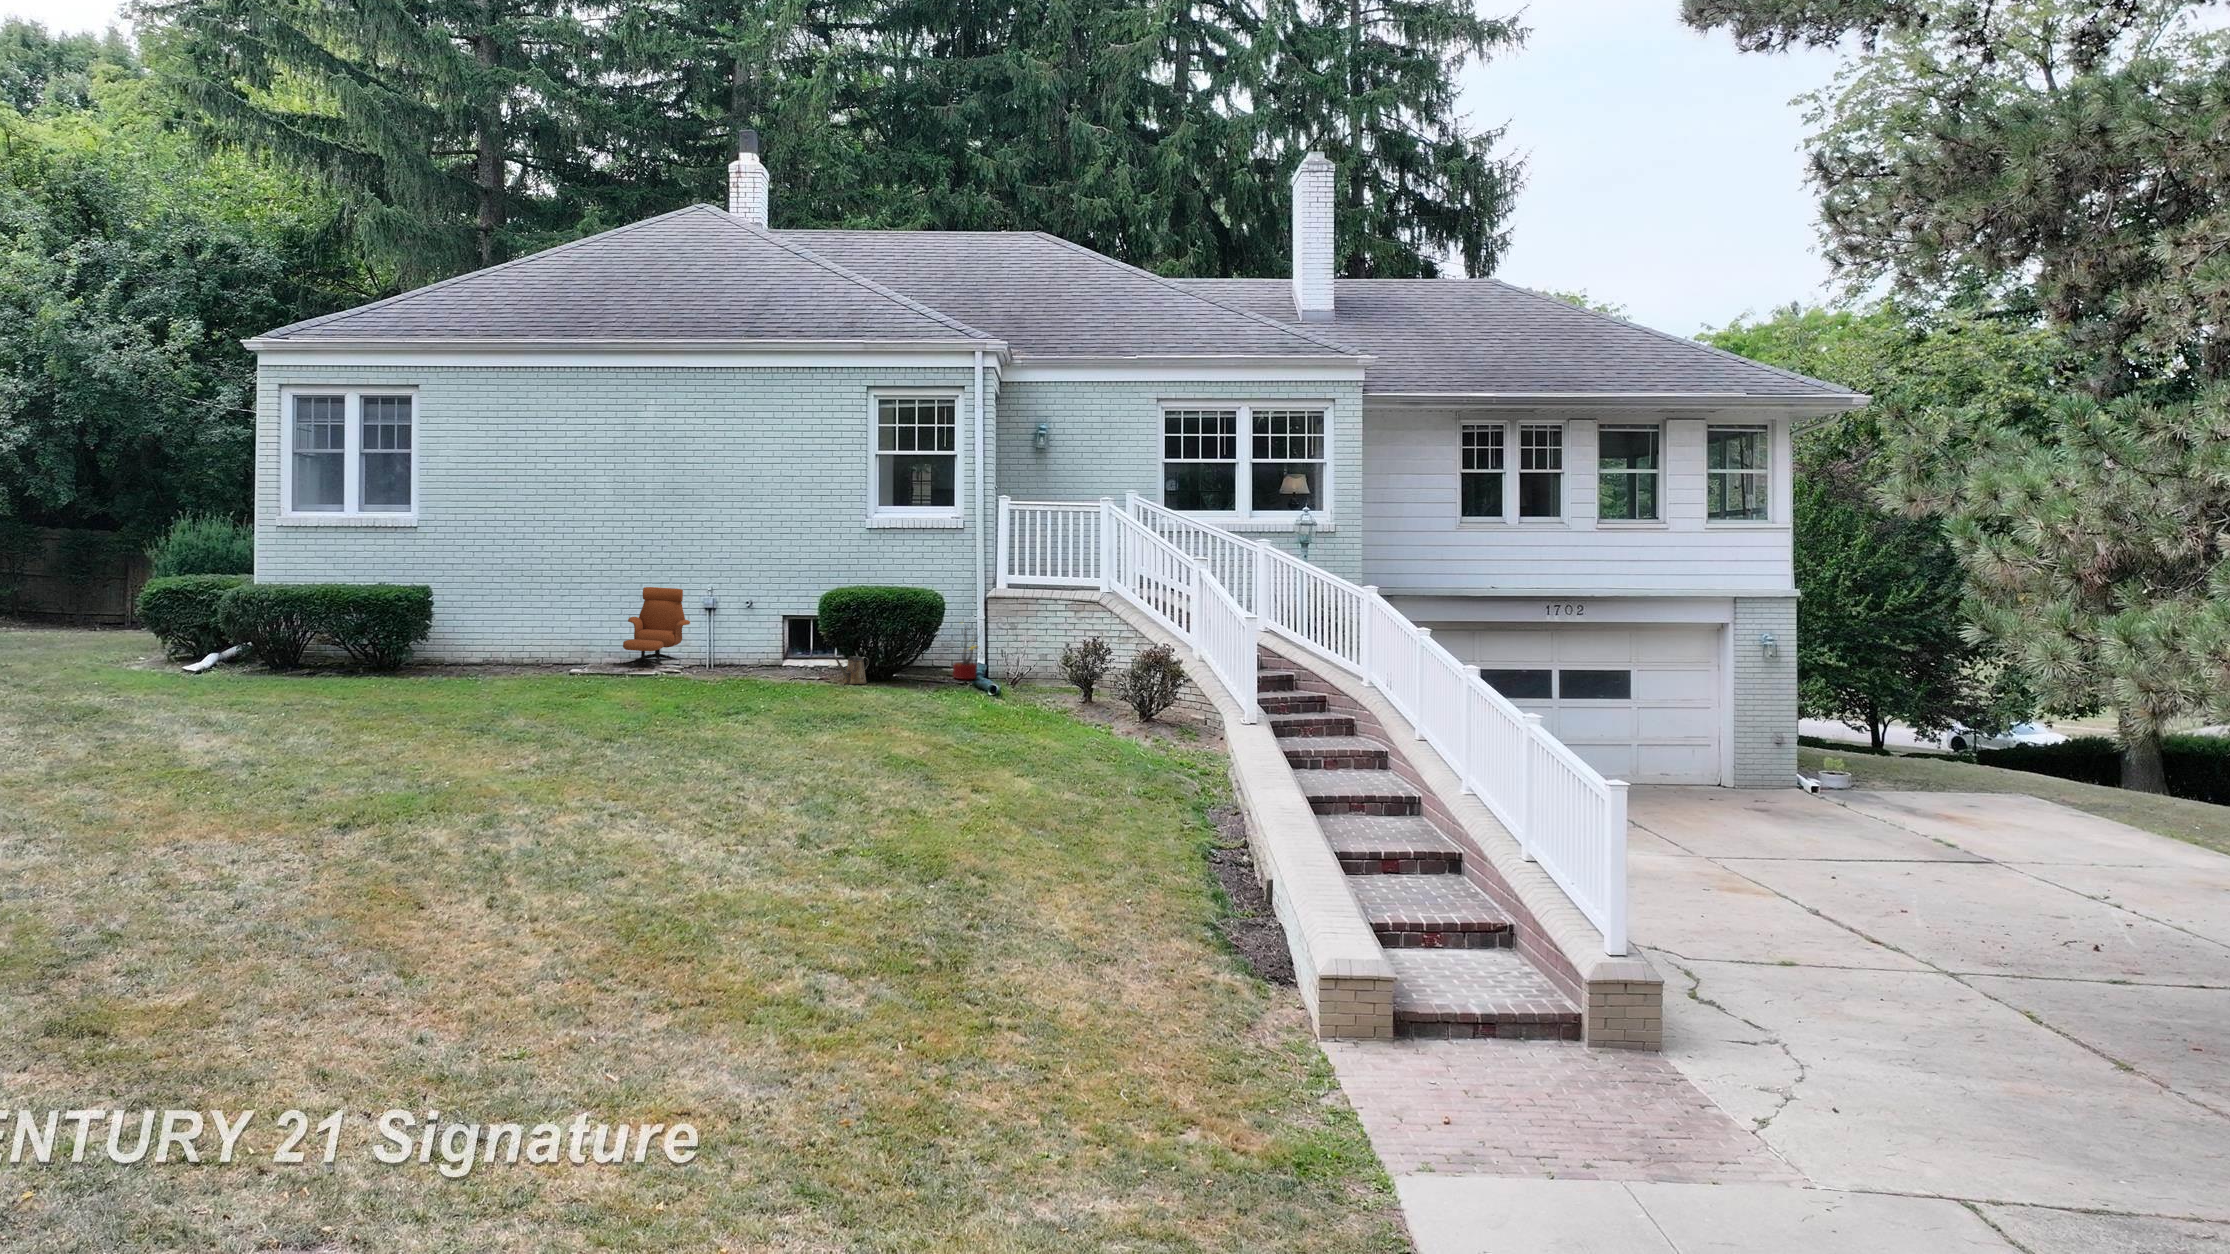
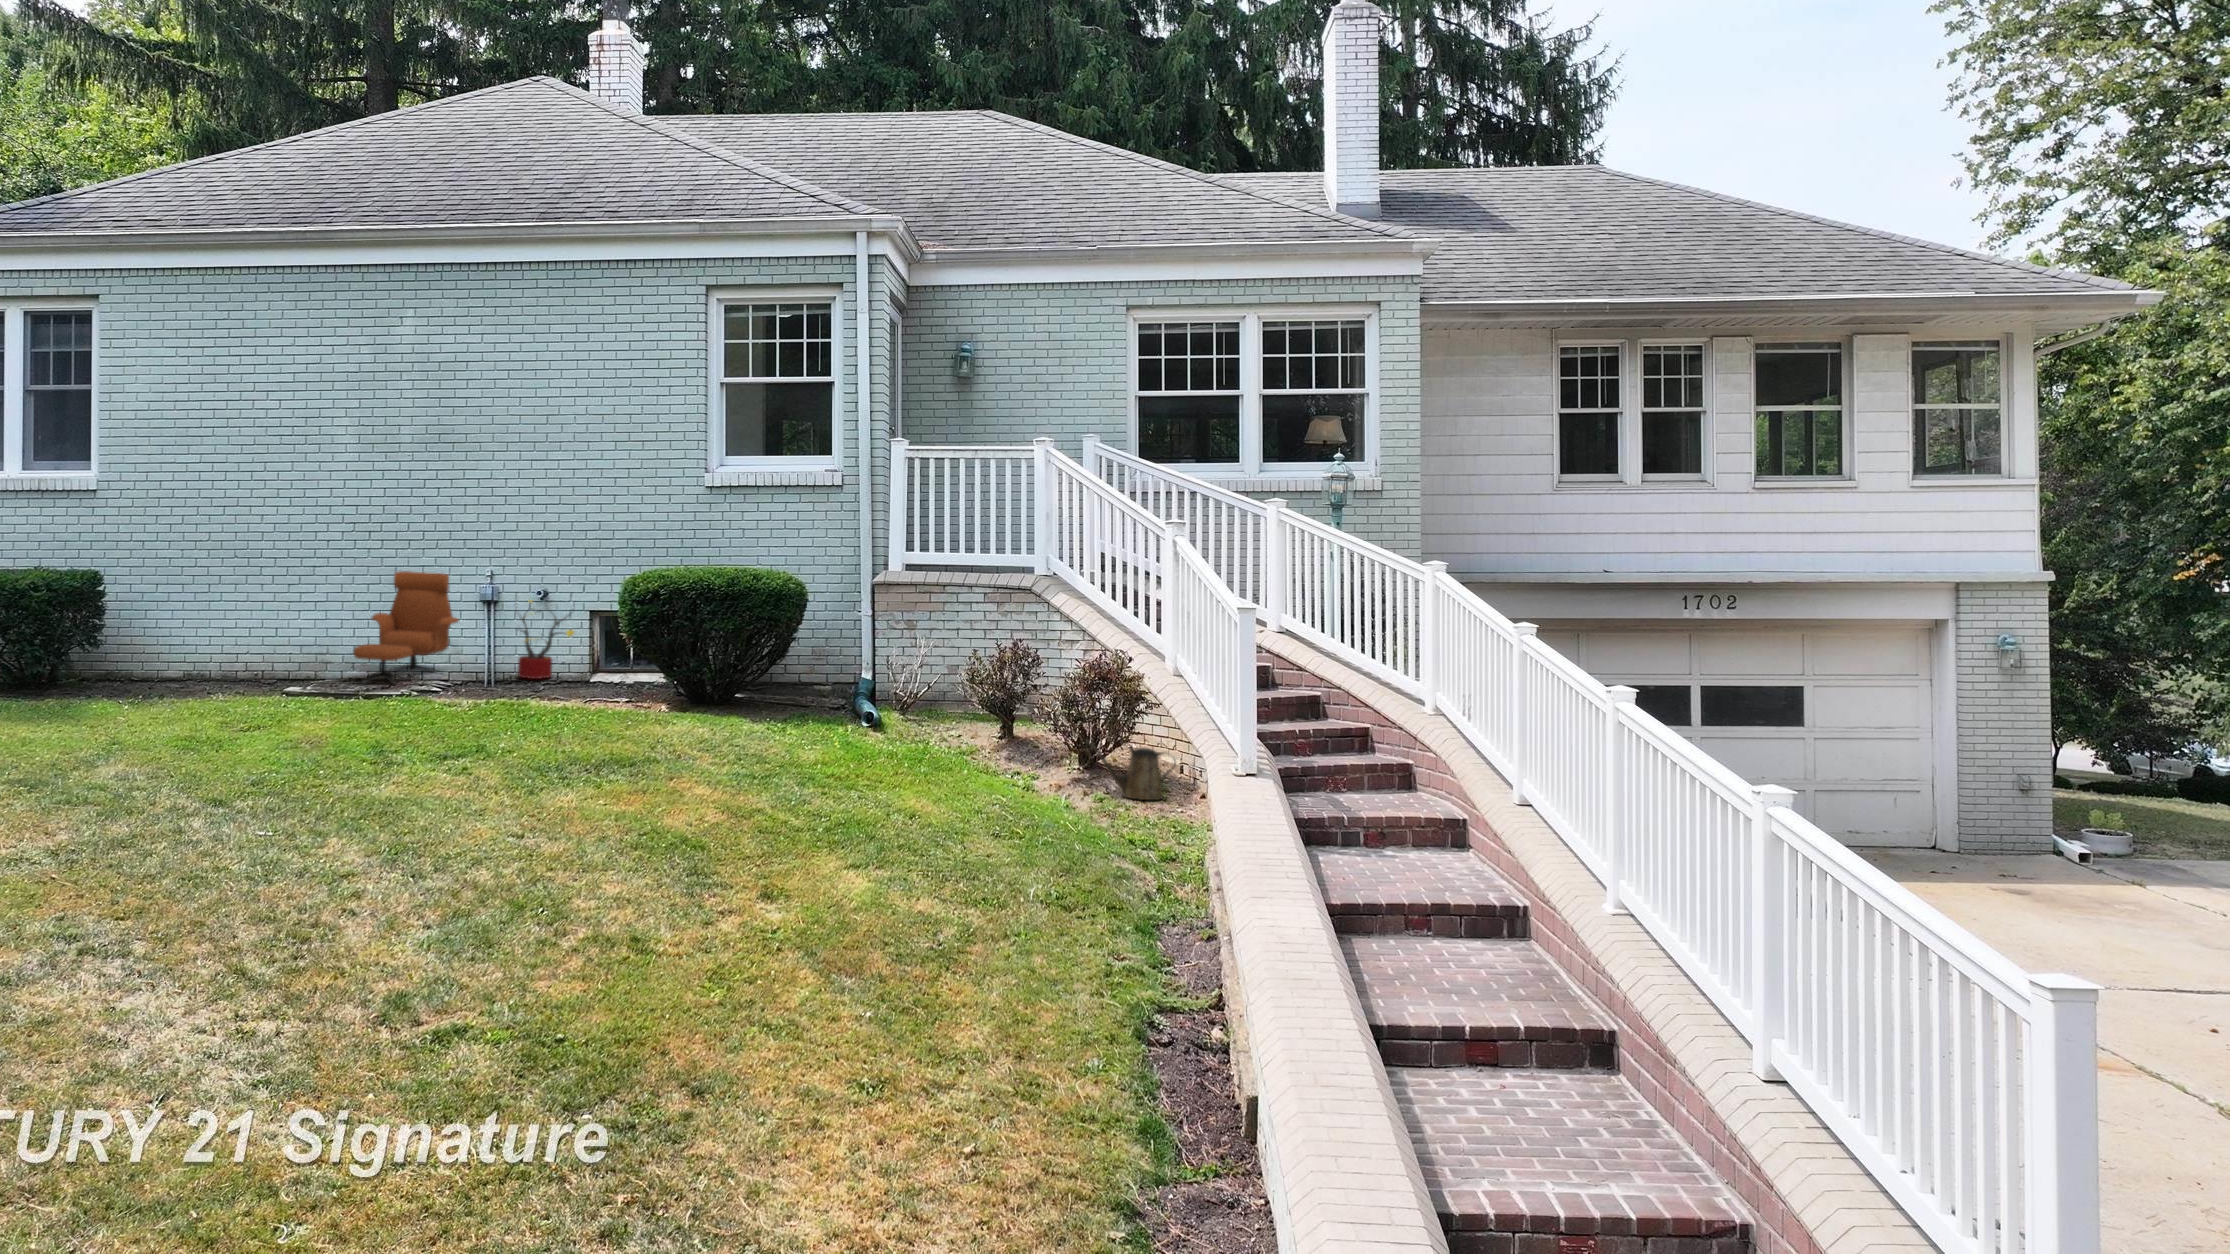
decorative plant: present [953,627,978,679] -> present [516,601,574,679]
watering can: present [832,655,869,684] -> present [1087,741,1176,800]

